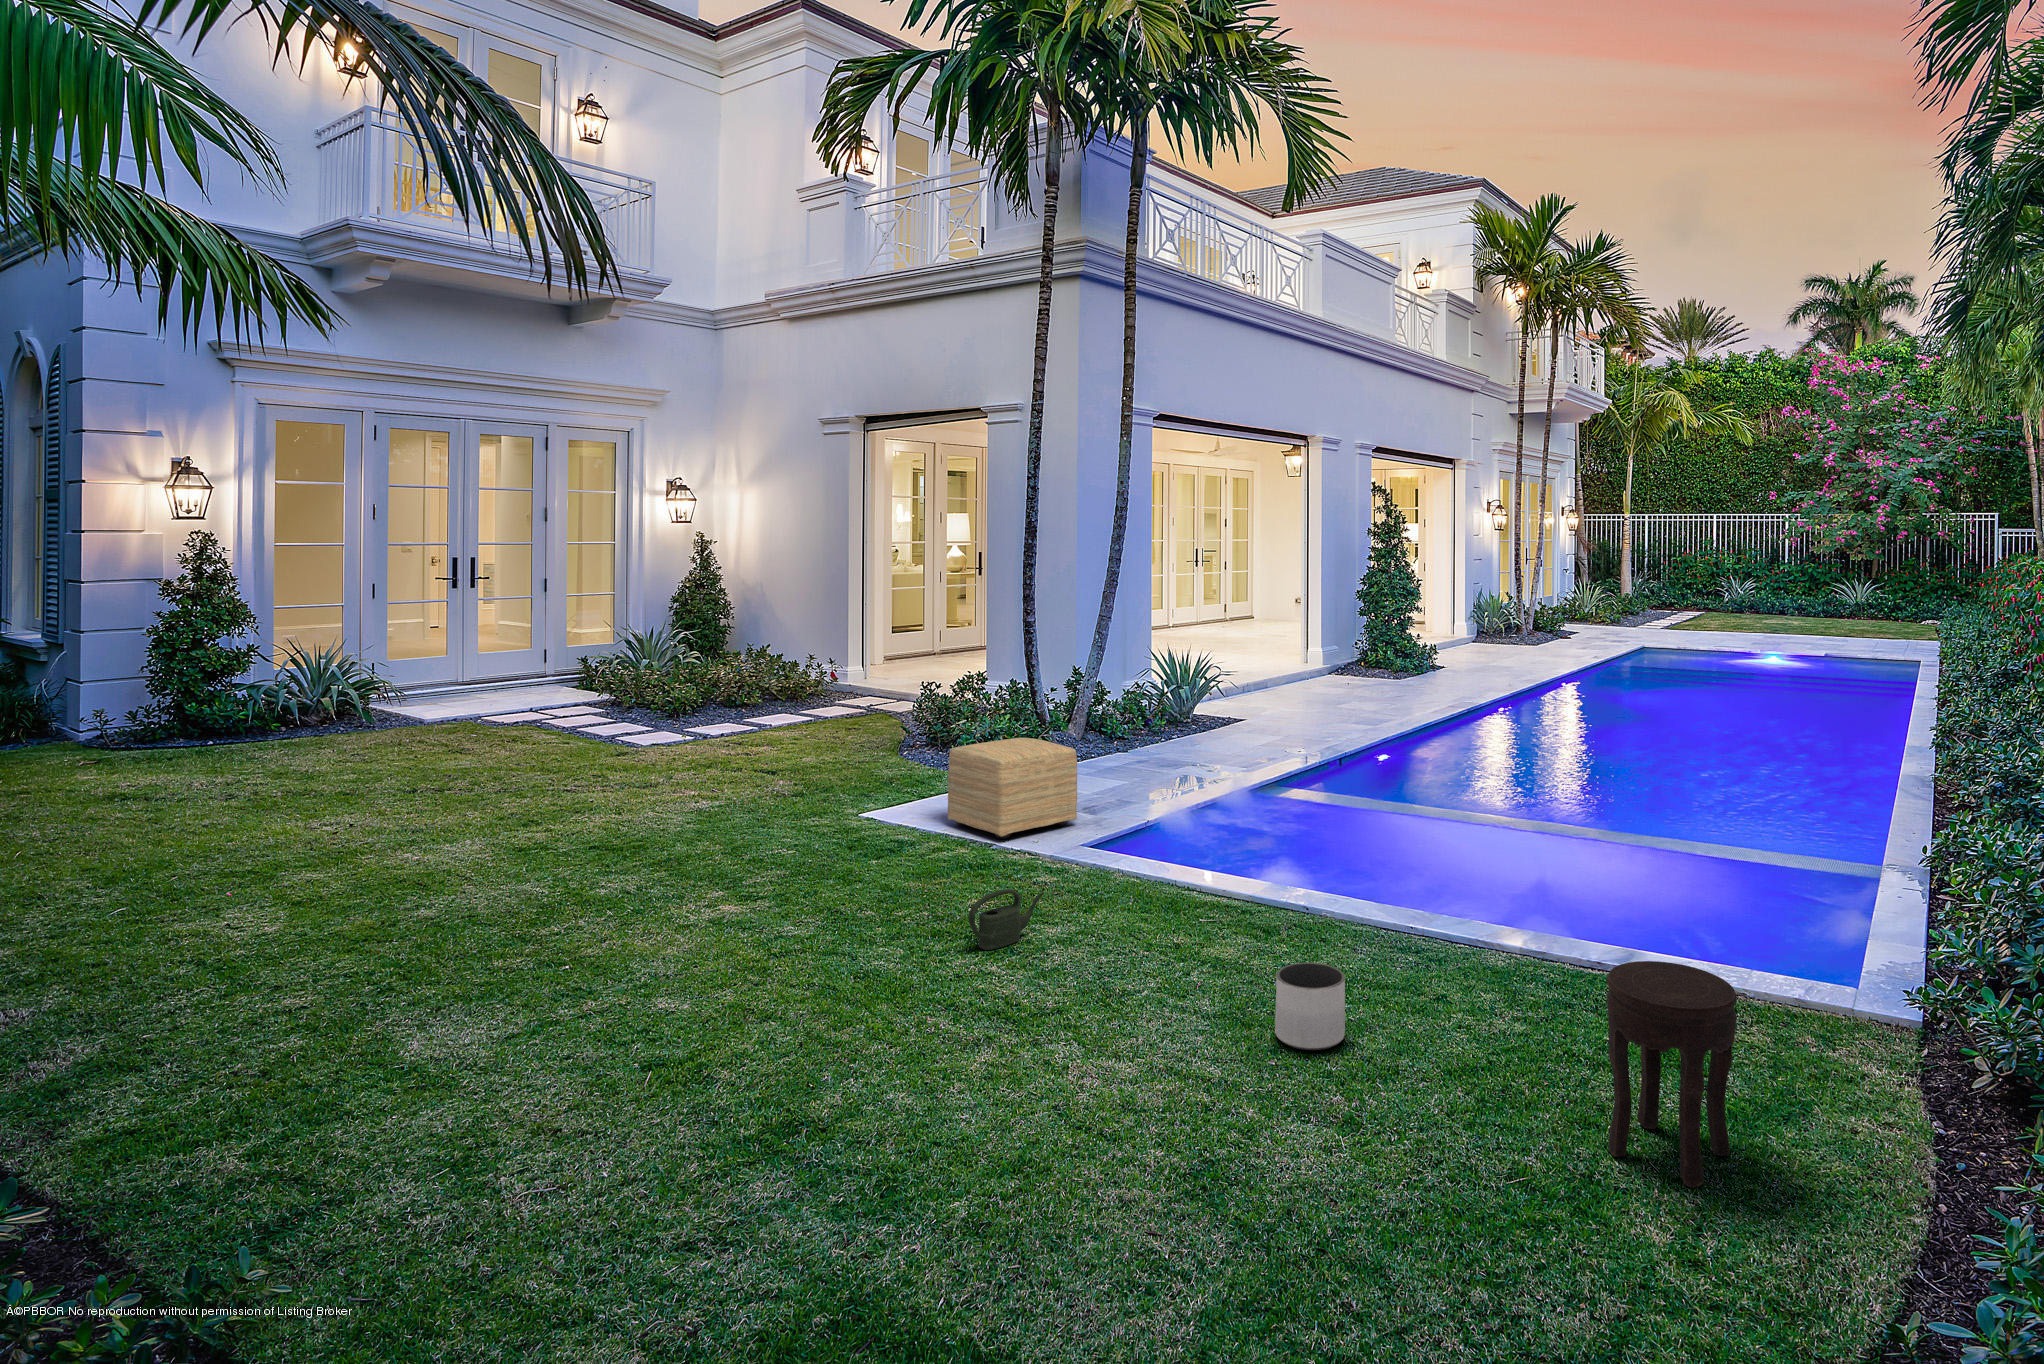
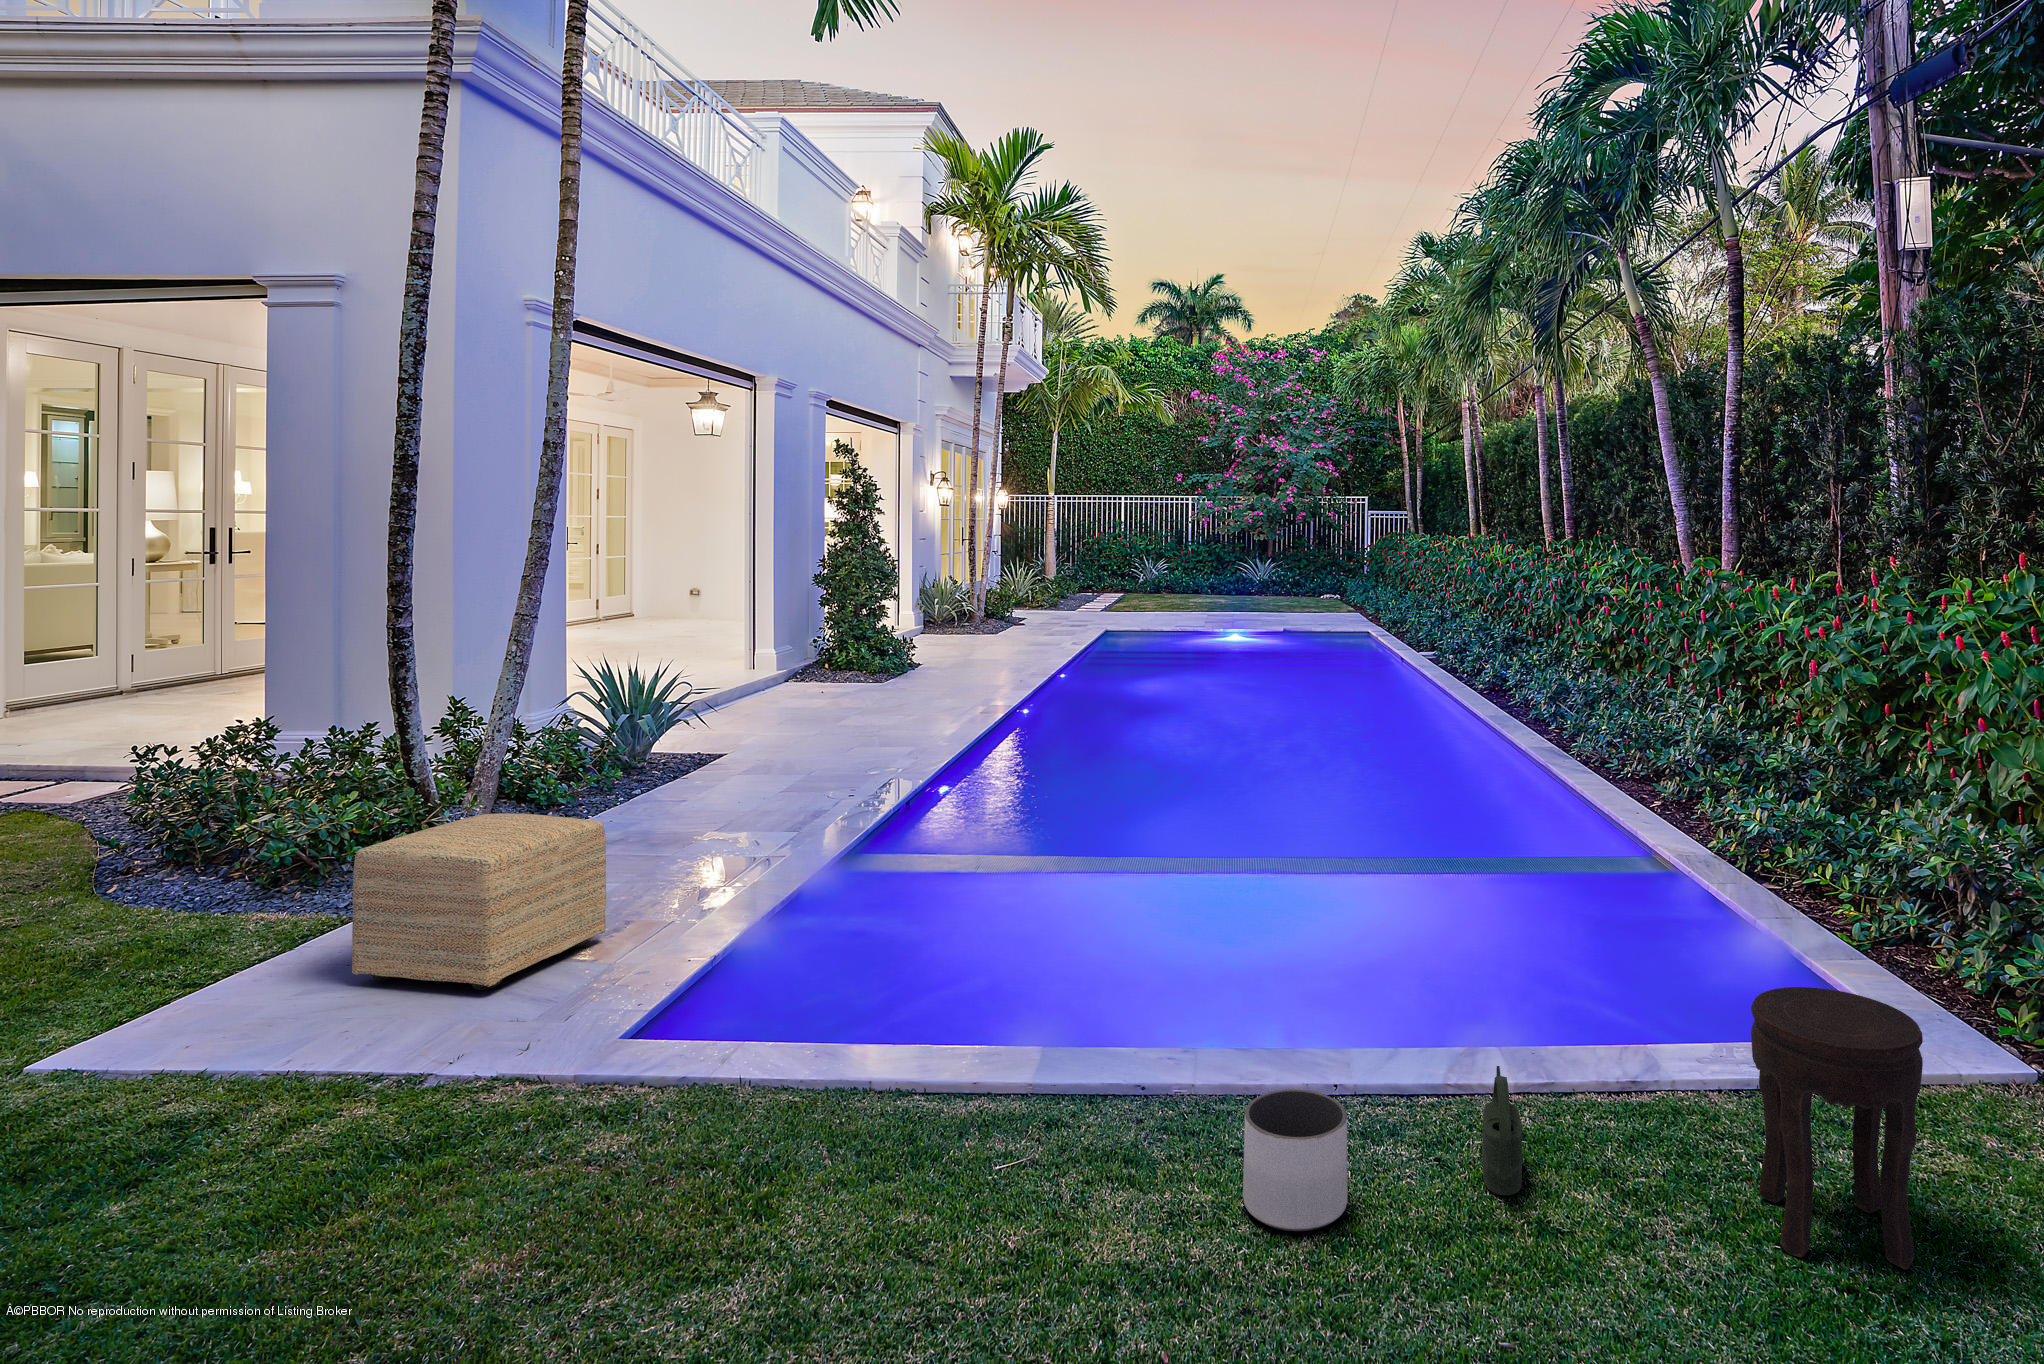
watering can: present [969,889,1044,950] -> present [1482,1066,1522,1195]

